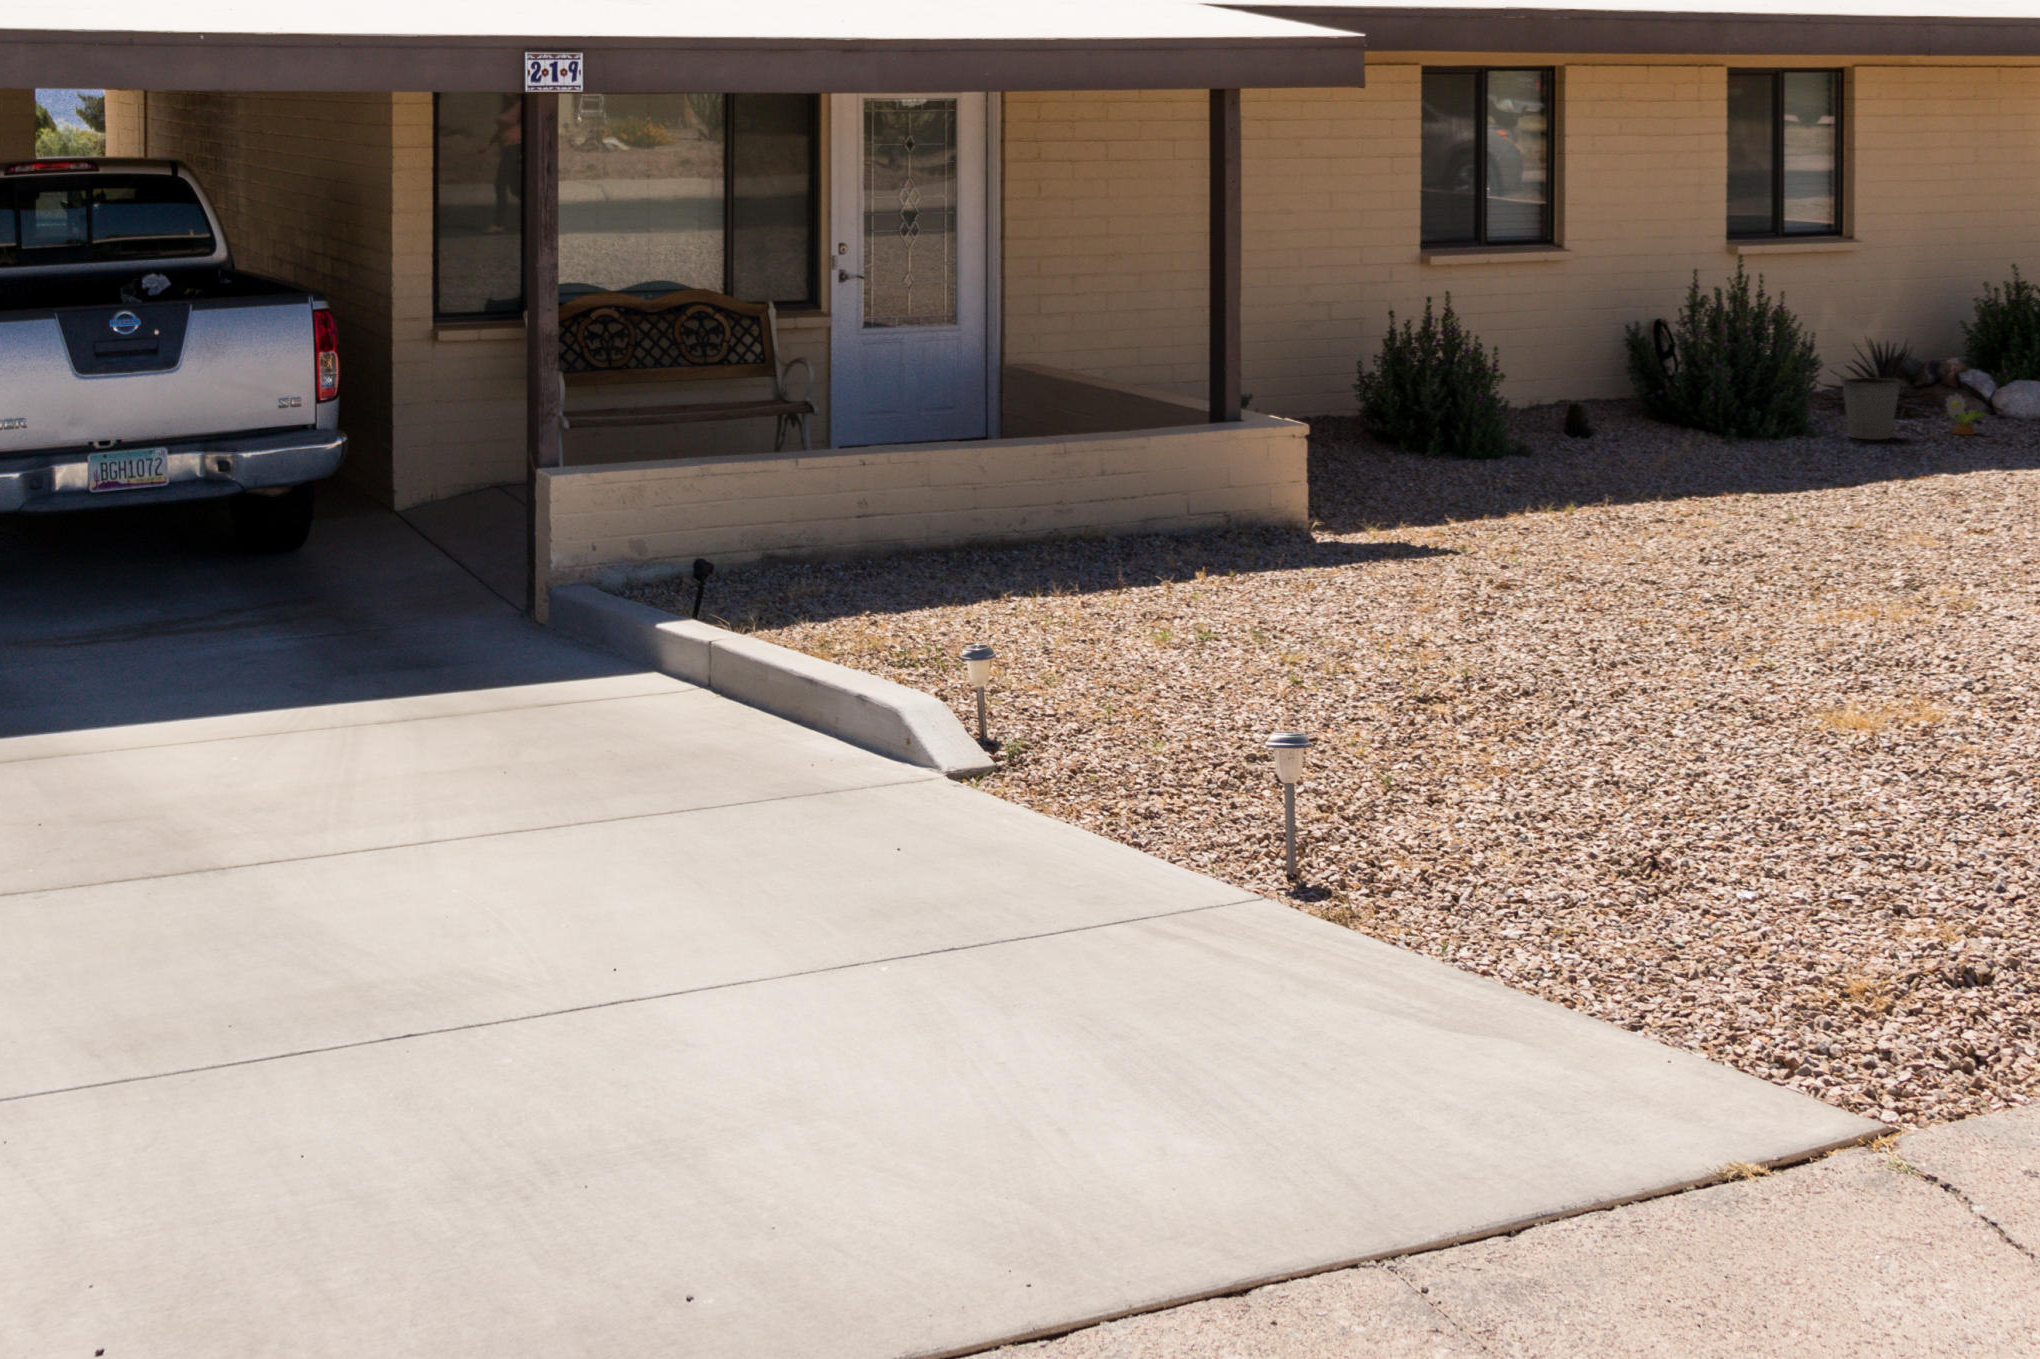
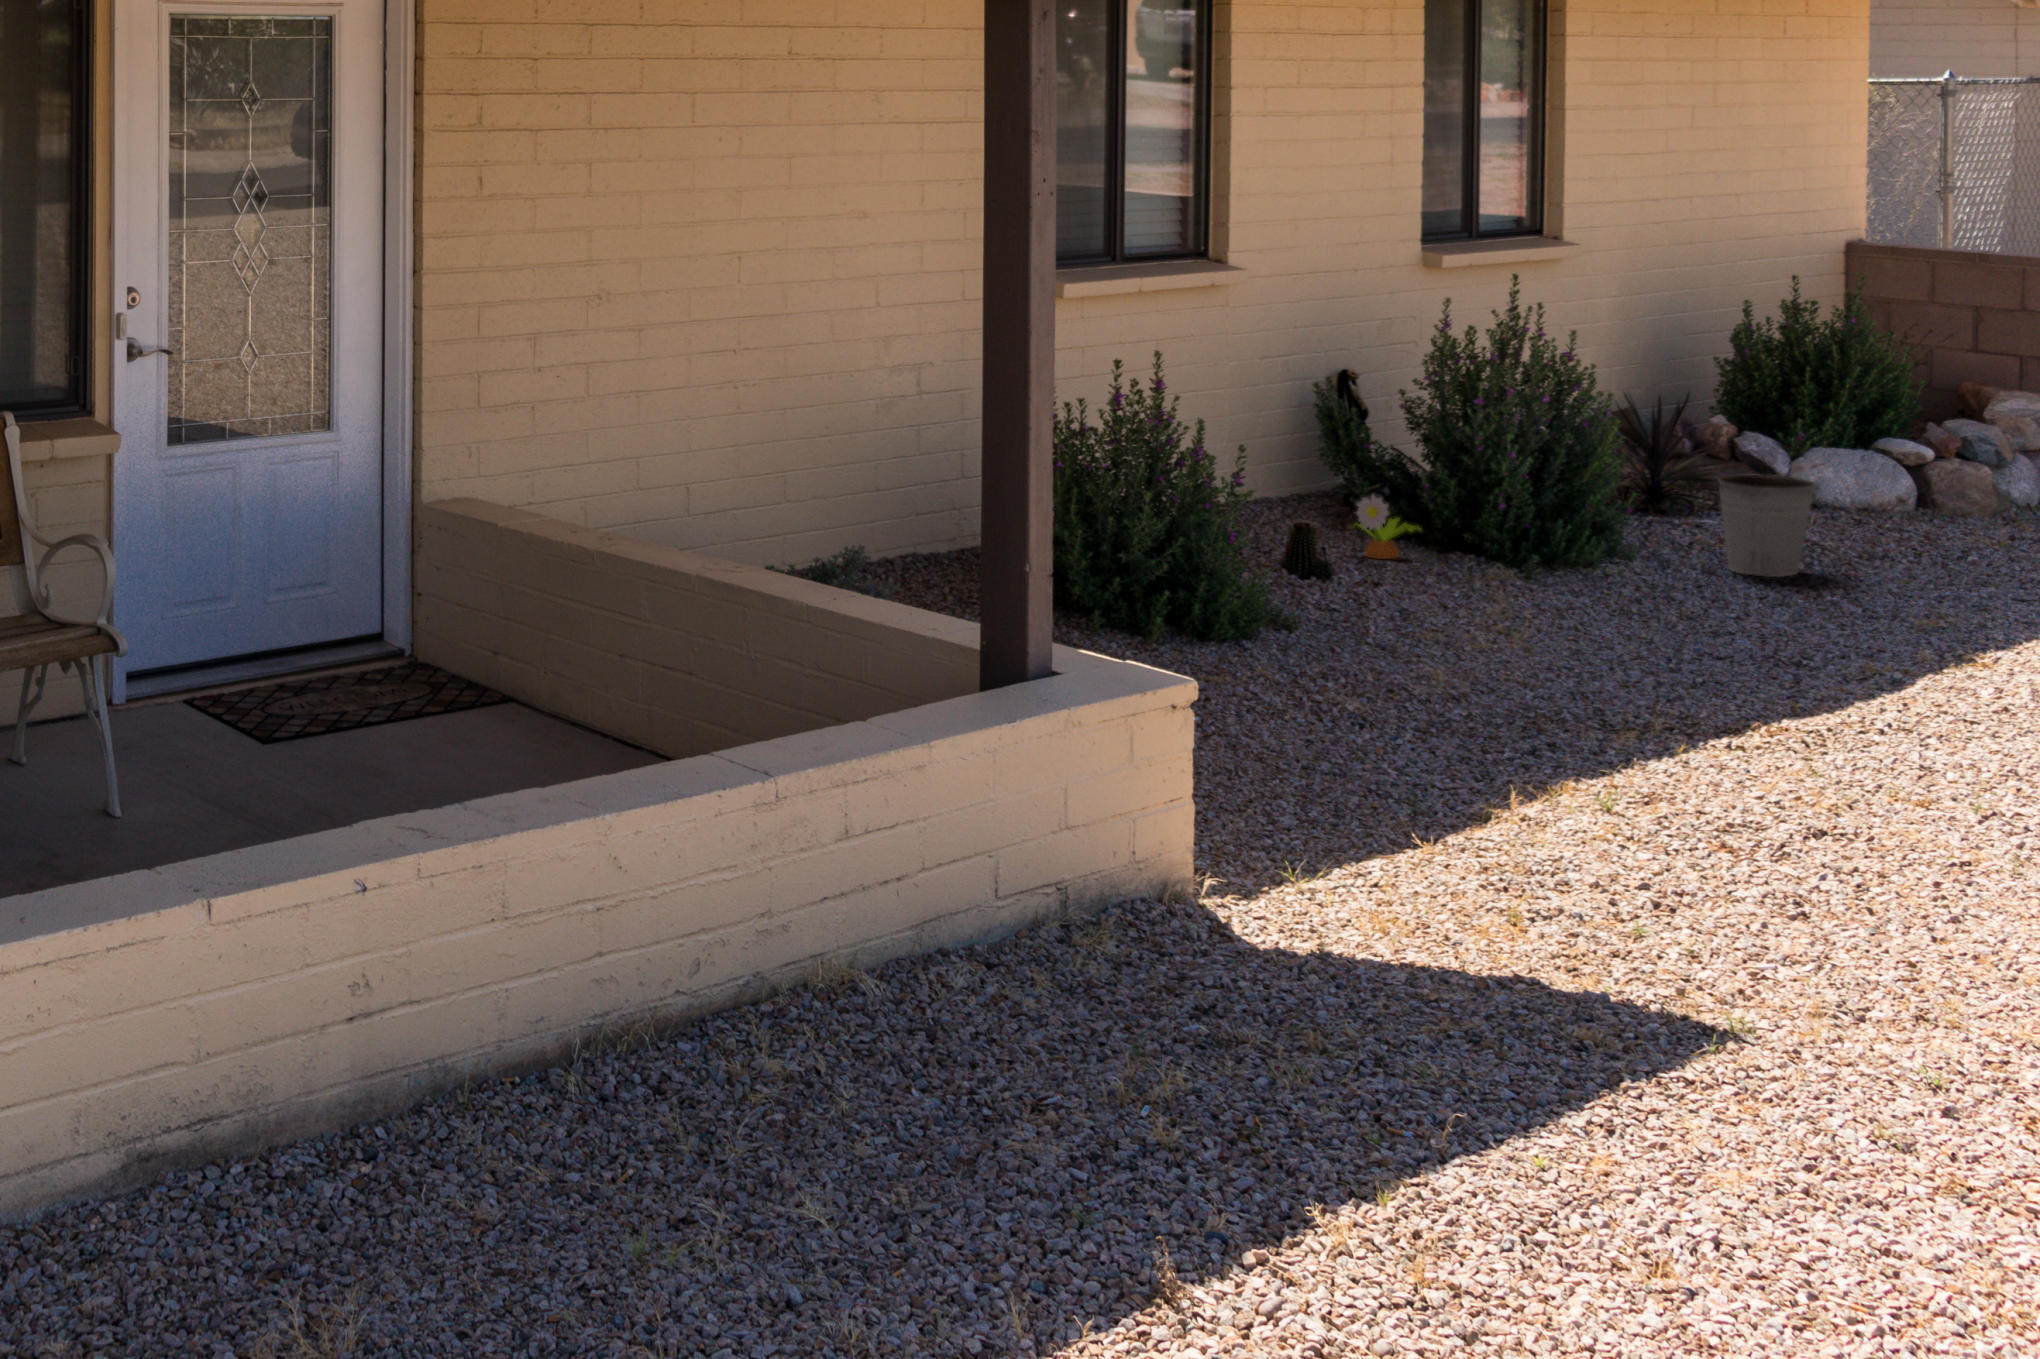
decorative plant: present [1944,394,1987,435] -> present [1352,495,1419,559]

